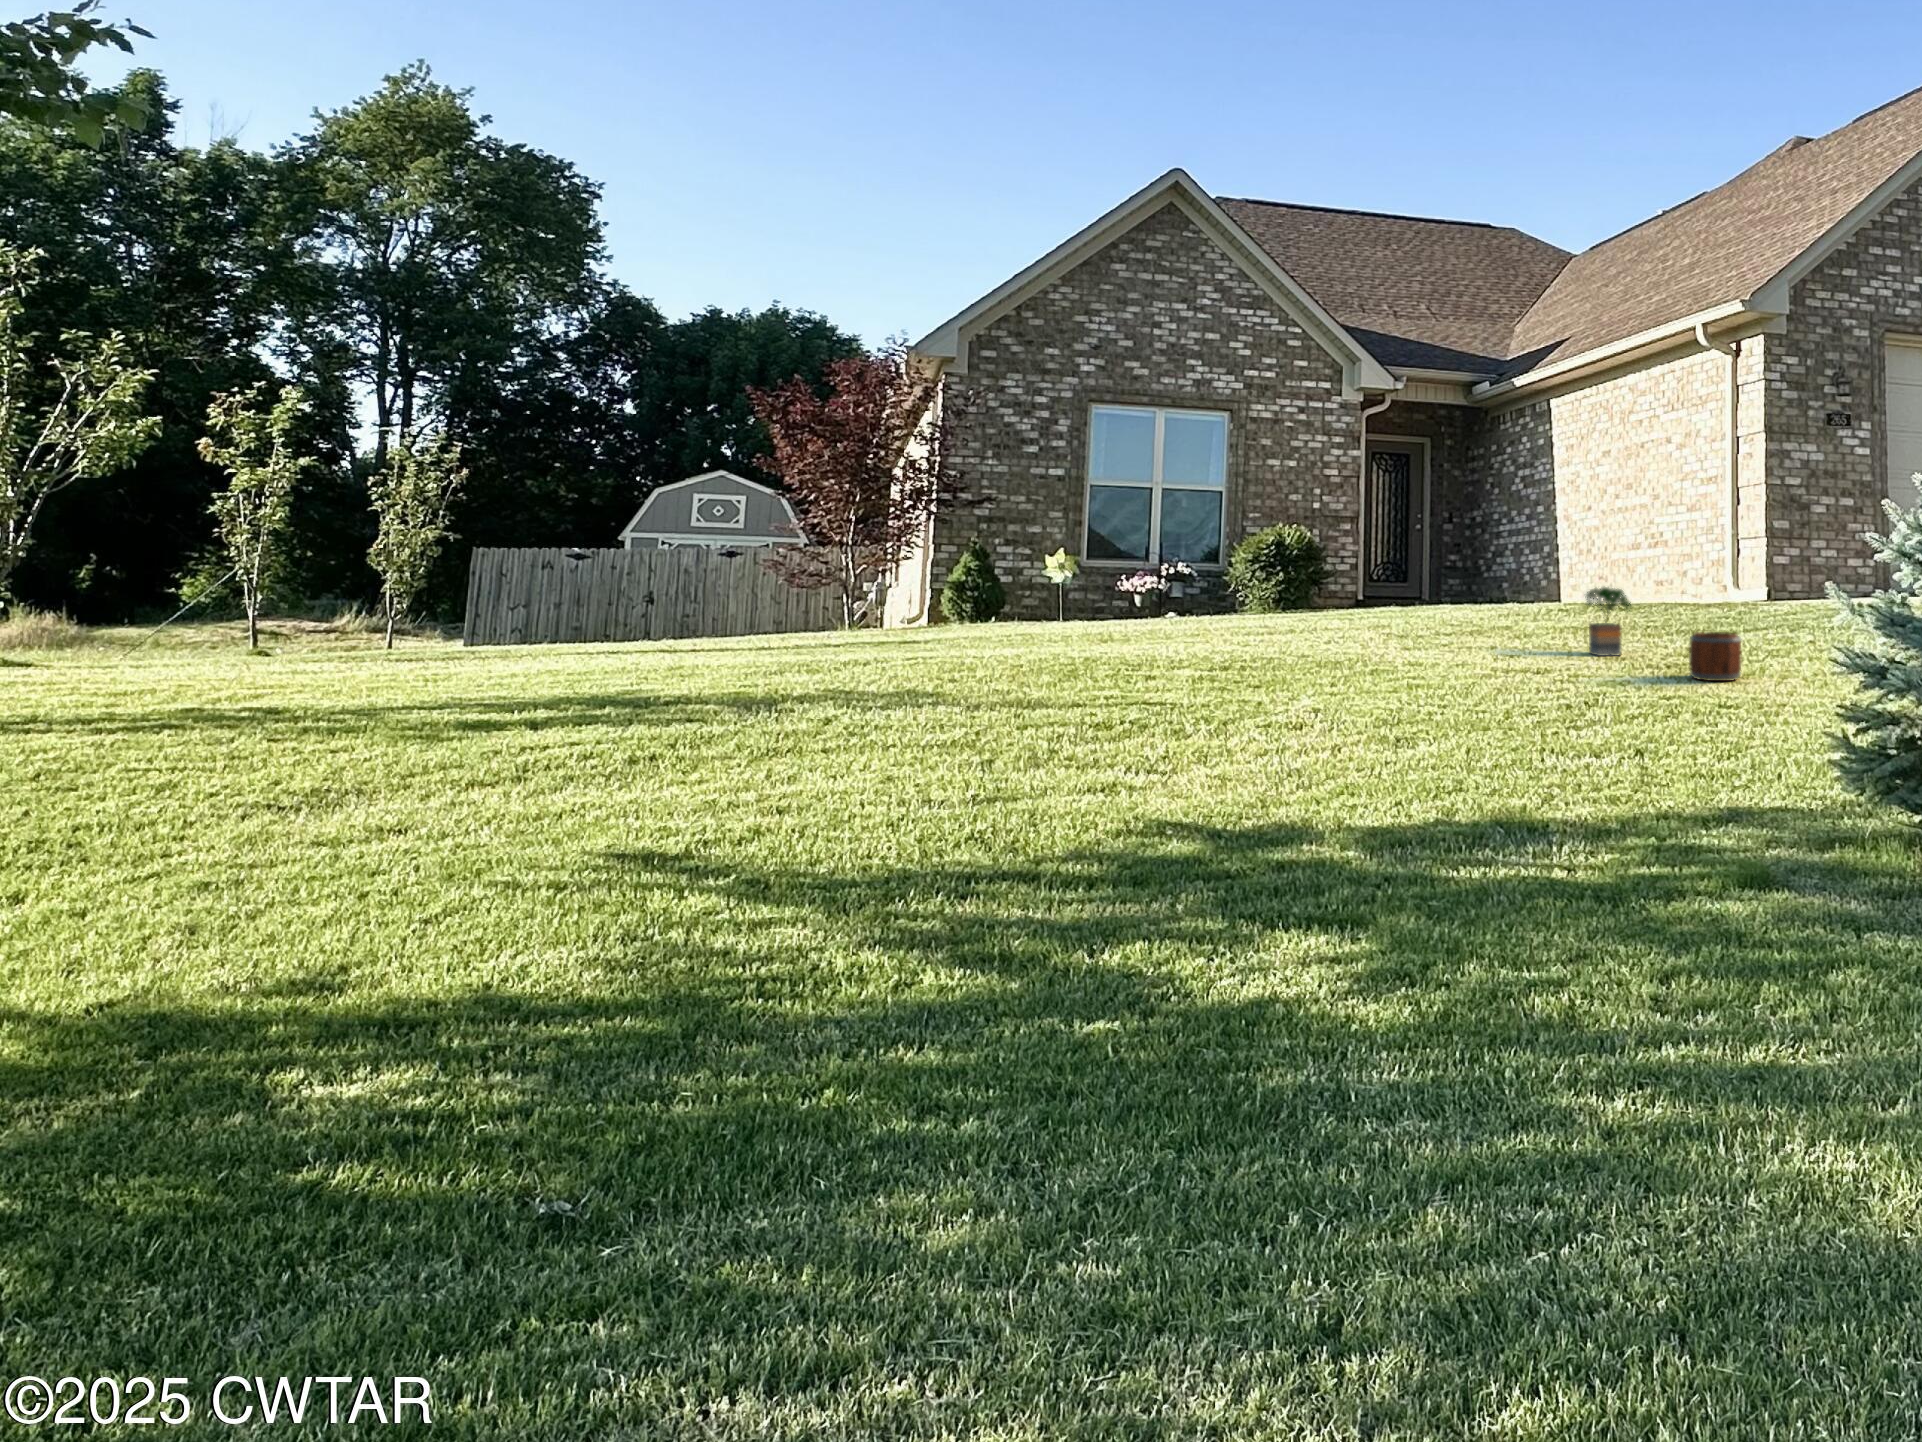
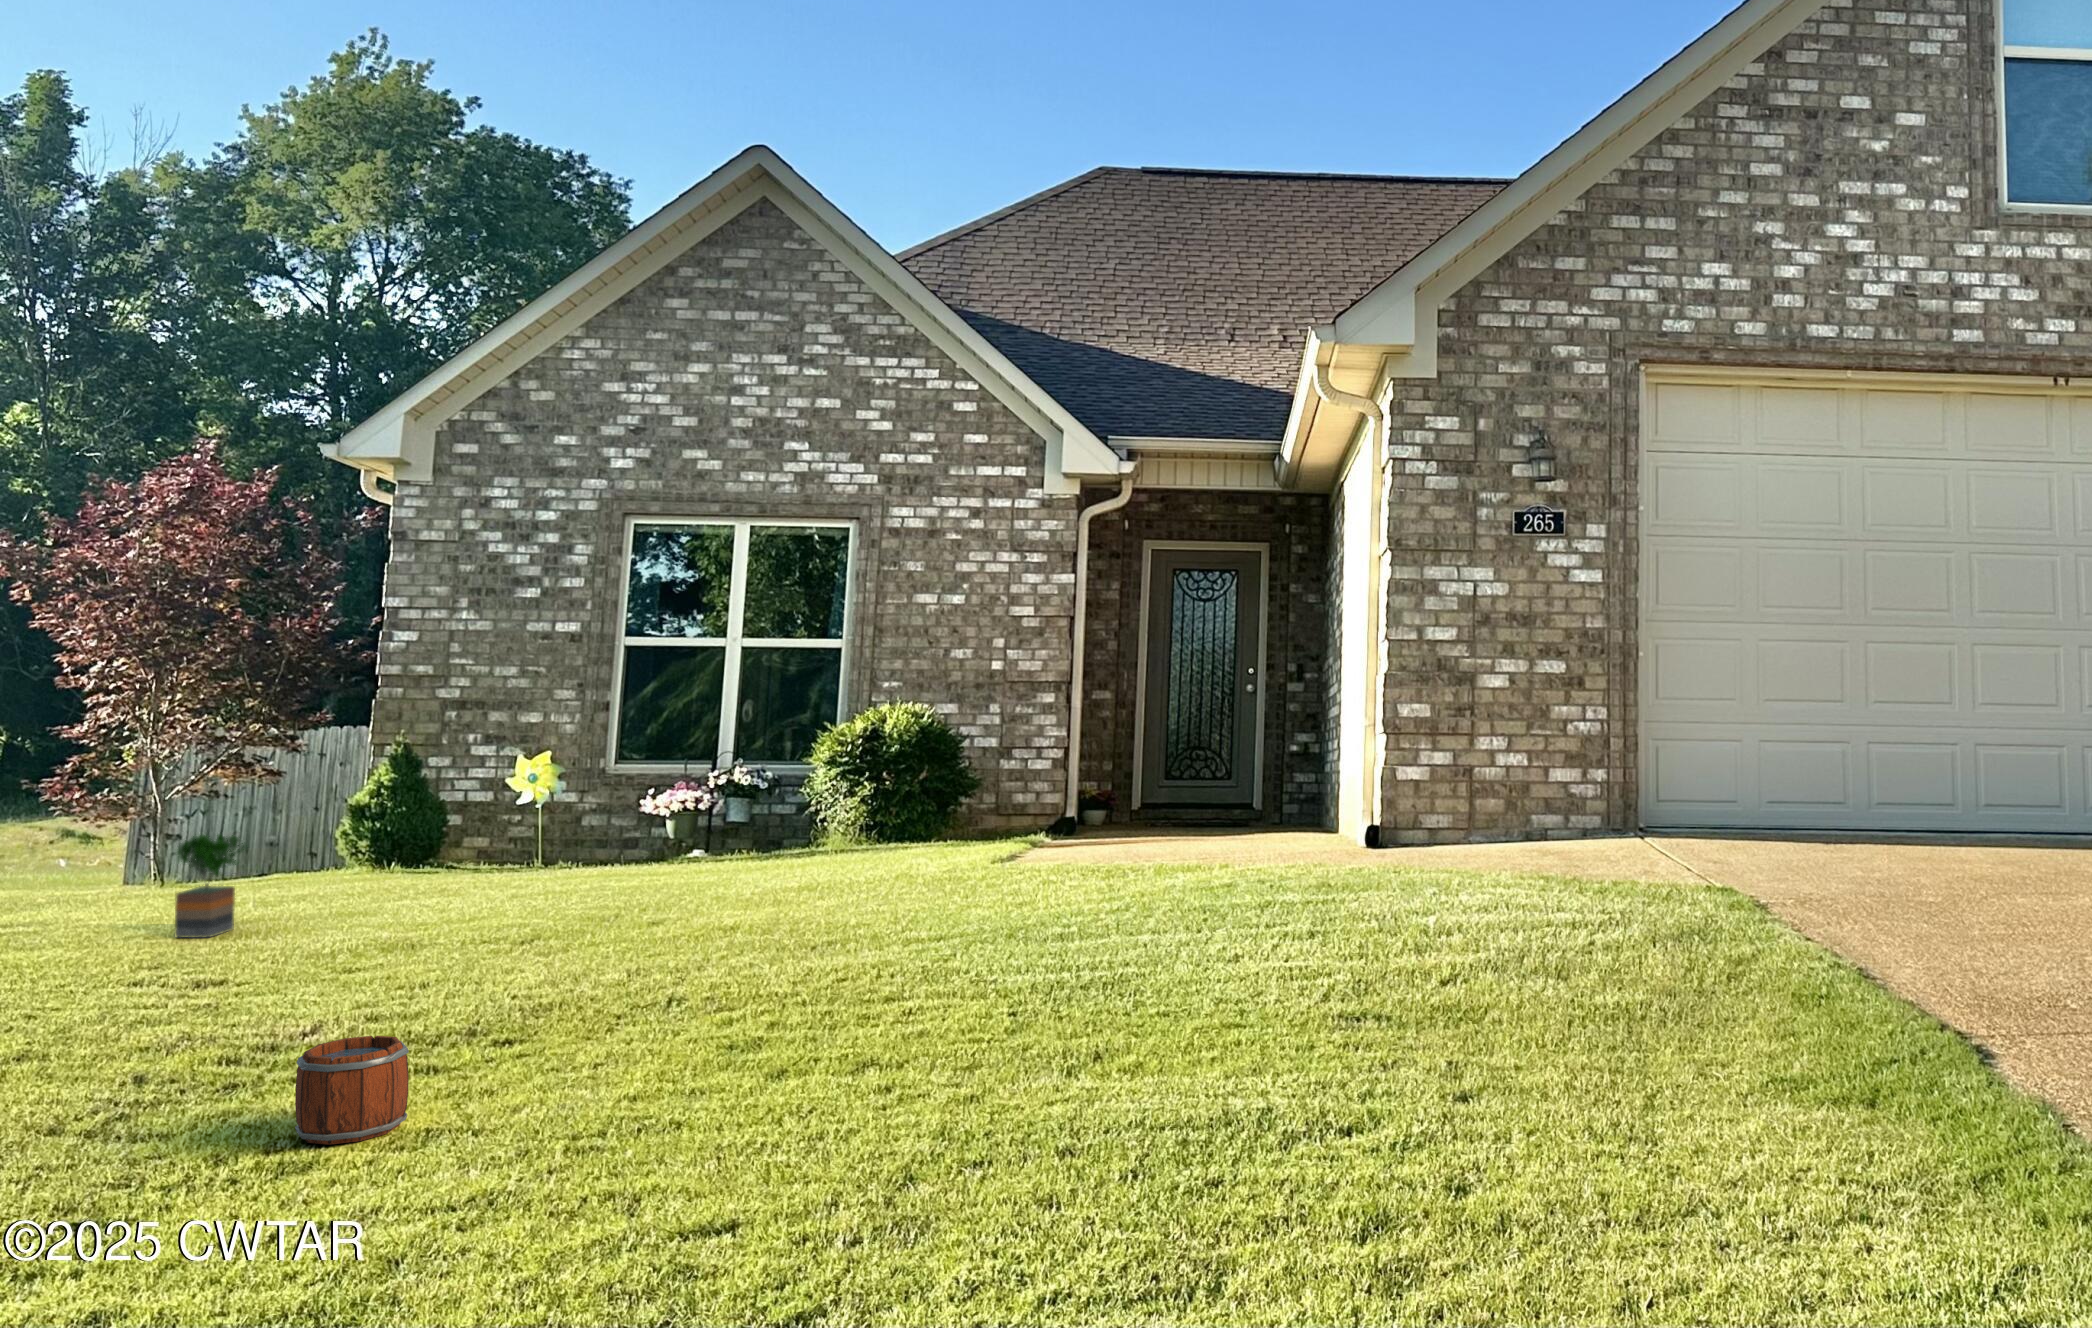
potted tree: present [1585,587,1631,656] -> present [174,835,247,938]

